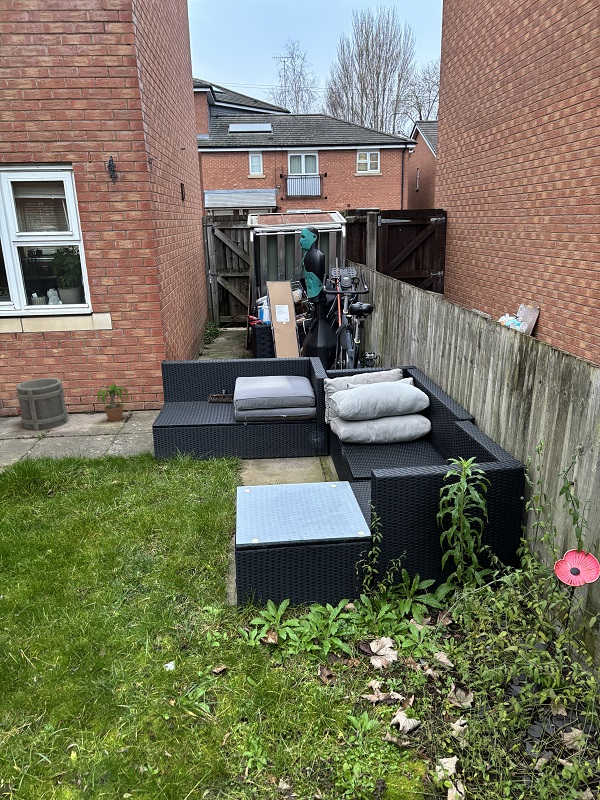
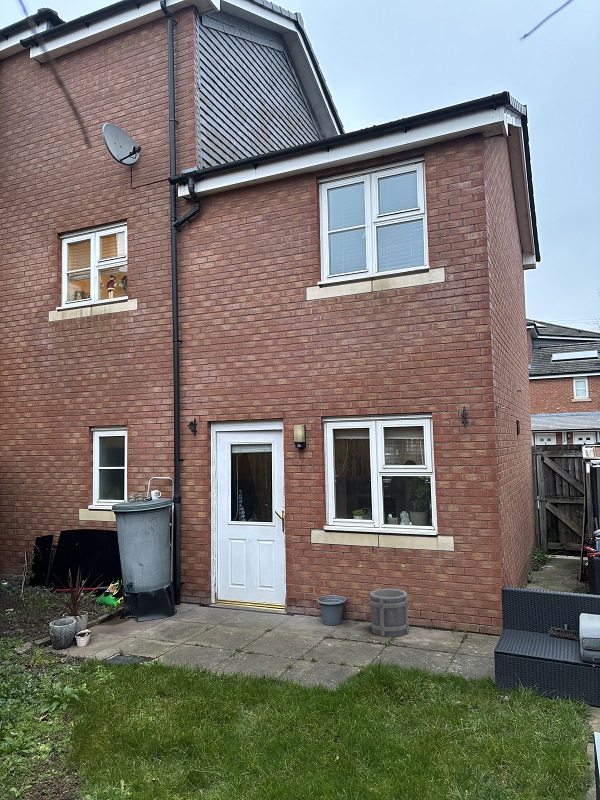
potted plant: present [97,384,128,421] -> none [433,603,473,640]

